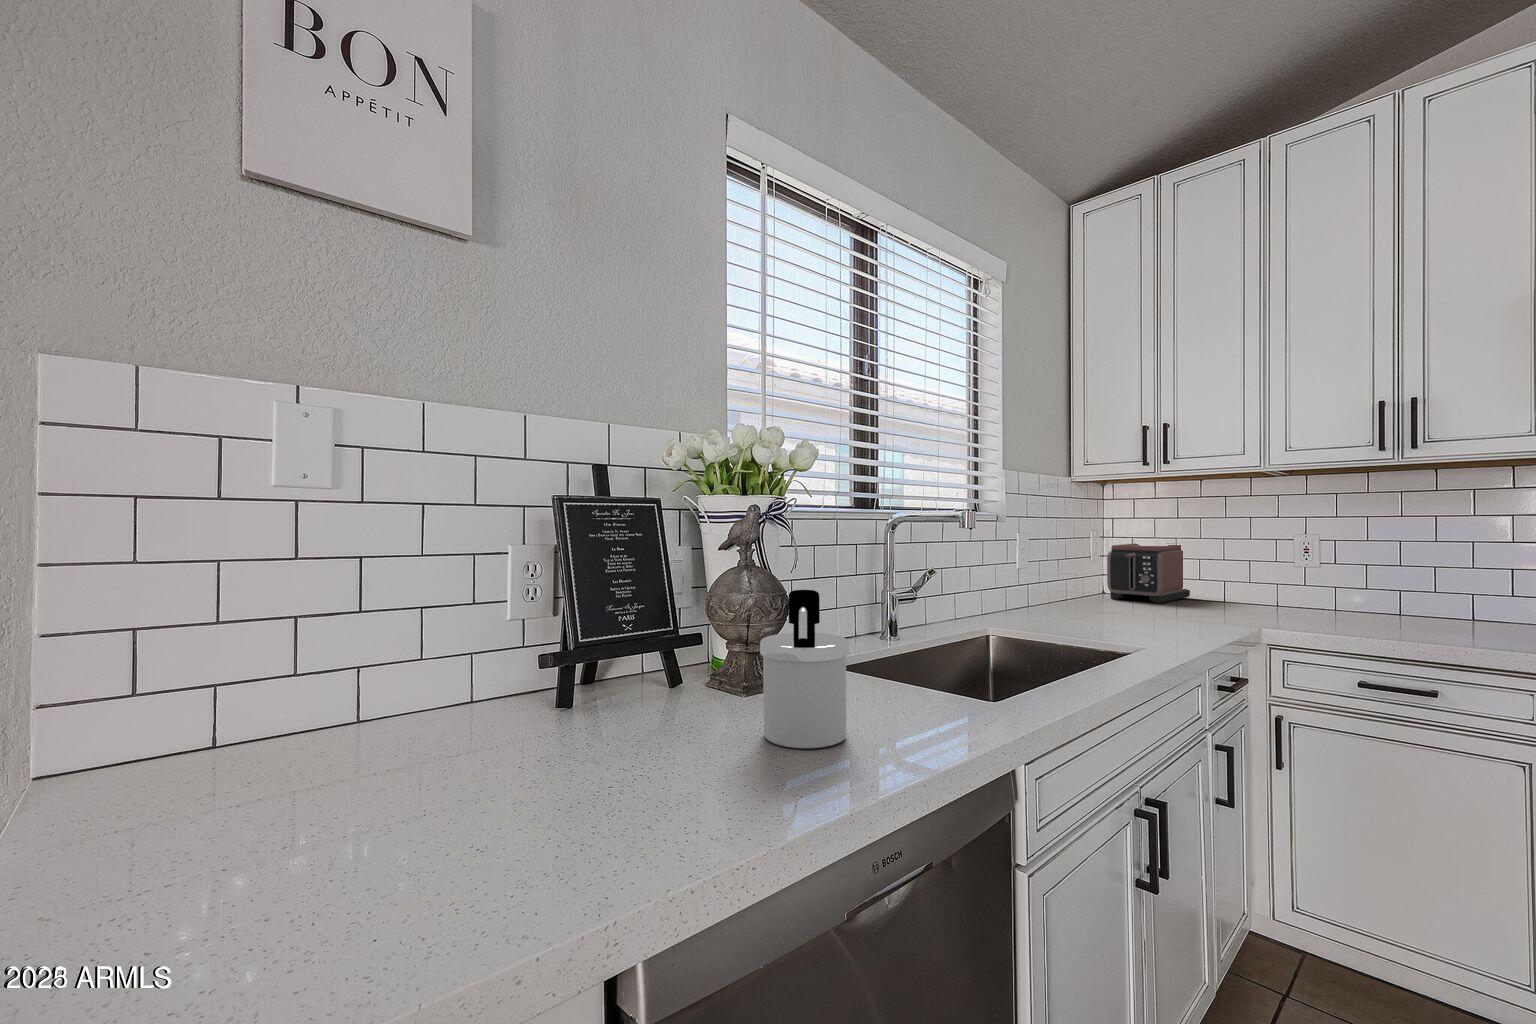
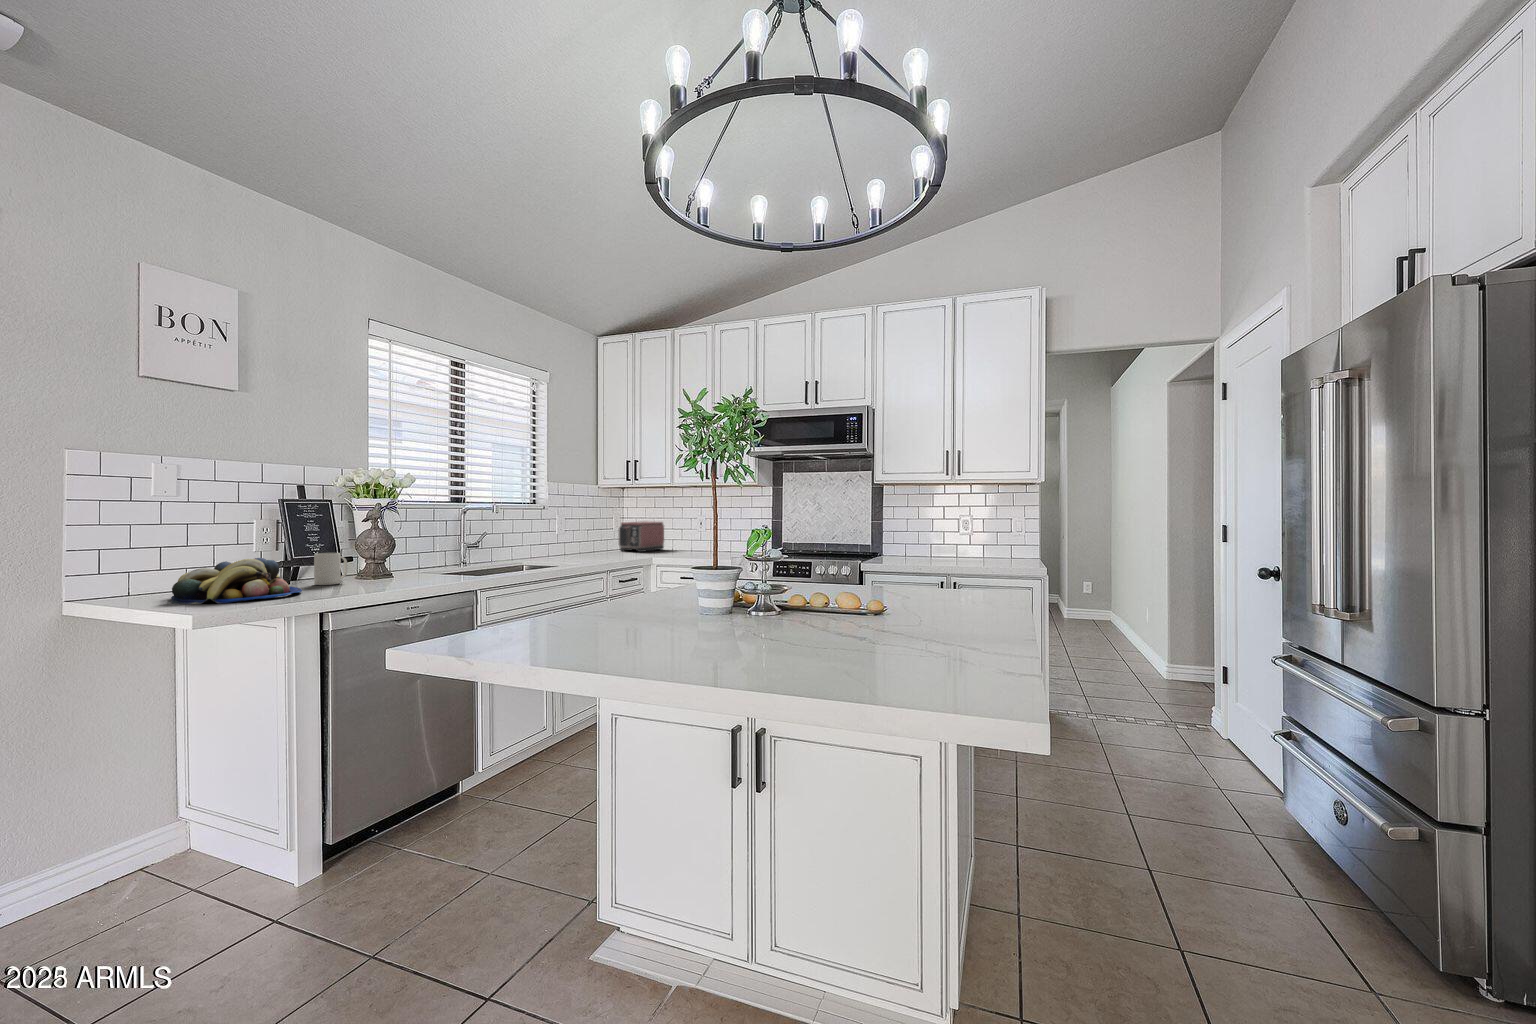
soap dispenser: present [760,590,849,748] -> none [373,535,409,587]
mug: none [622,630,693,719] -> present [314,553,347,585]
fruit bowl: none [217,656,588,860] -> present [171,558,302,604]

